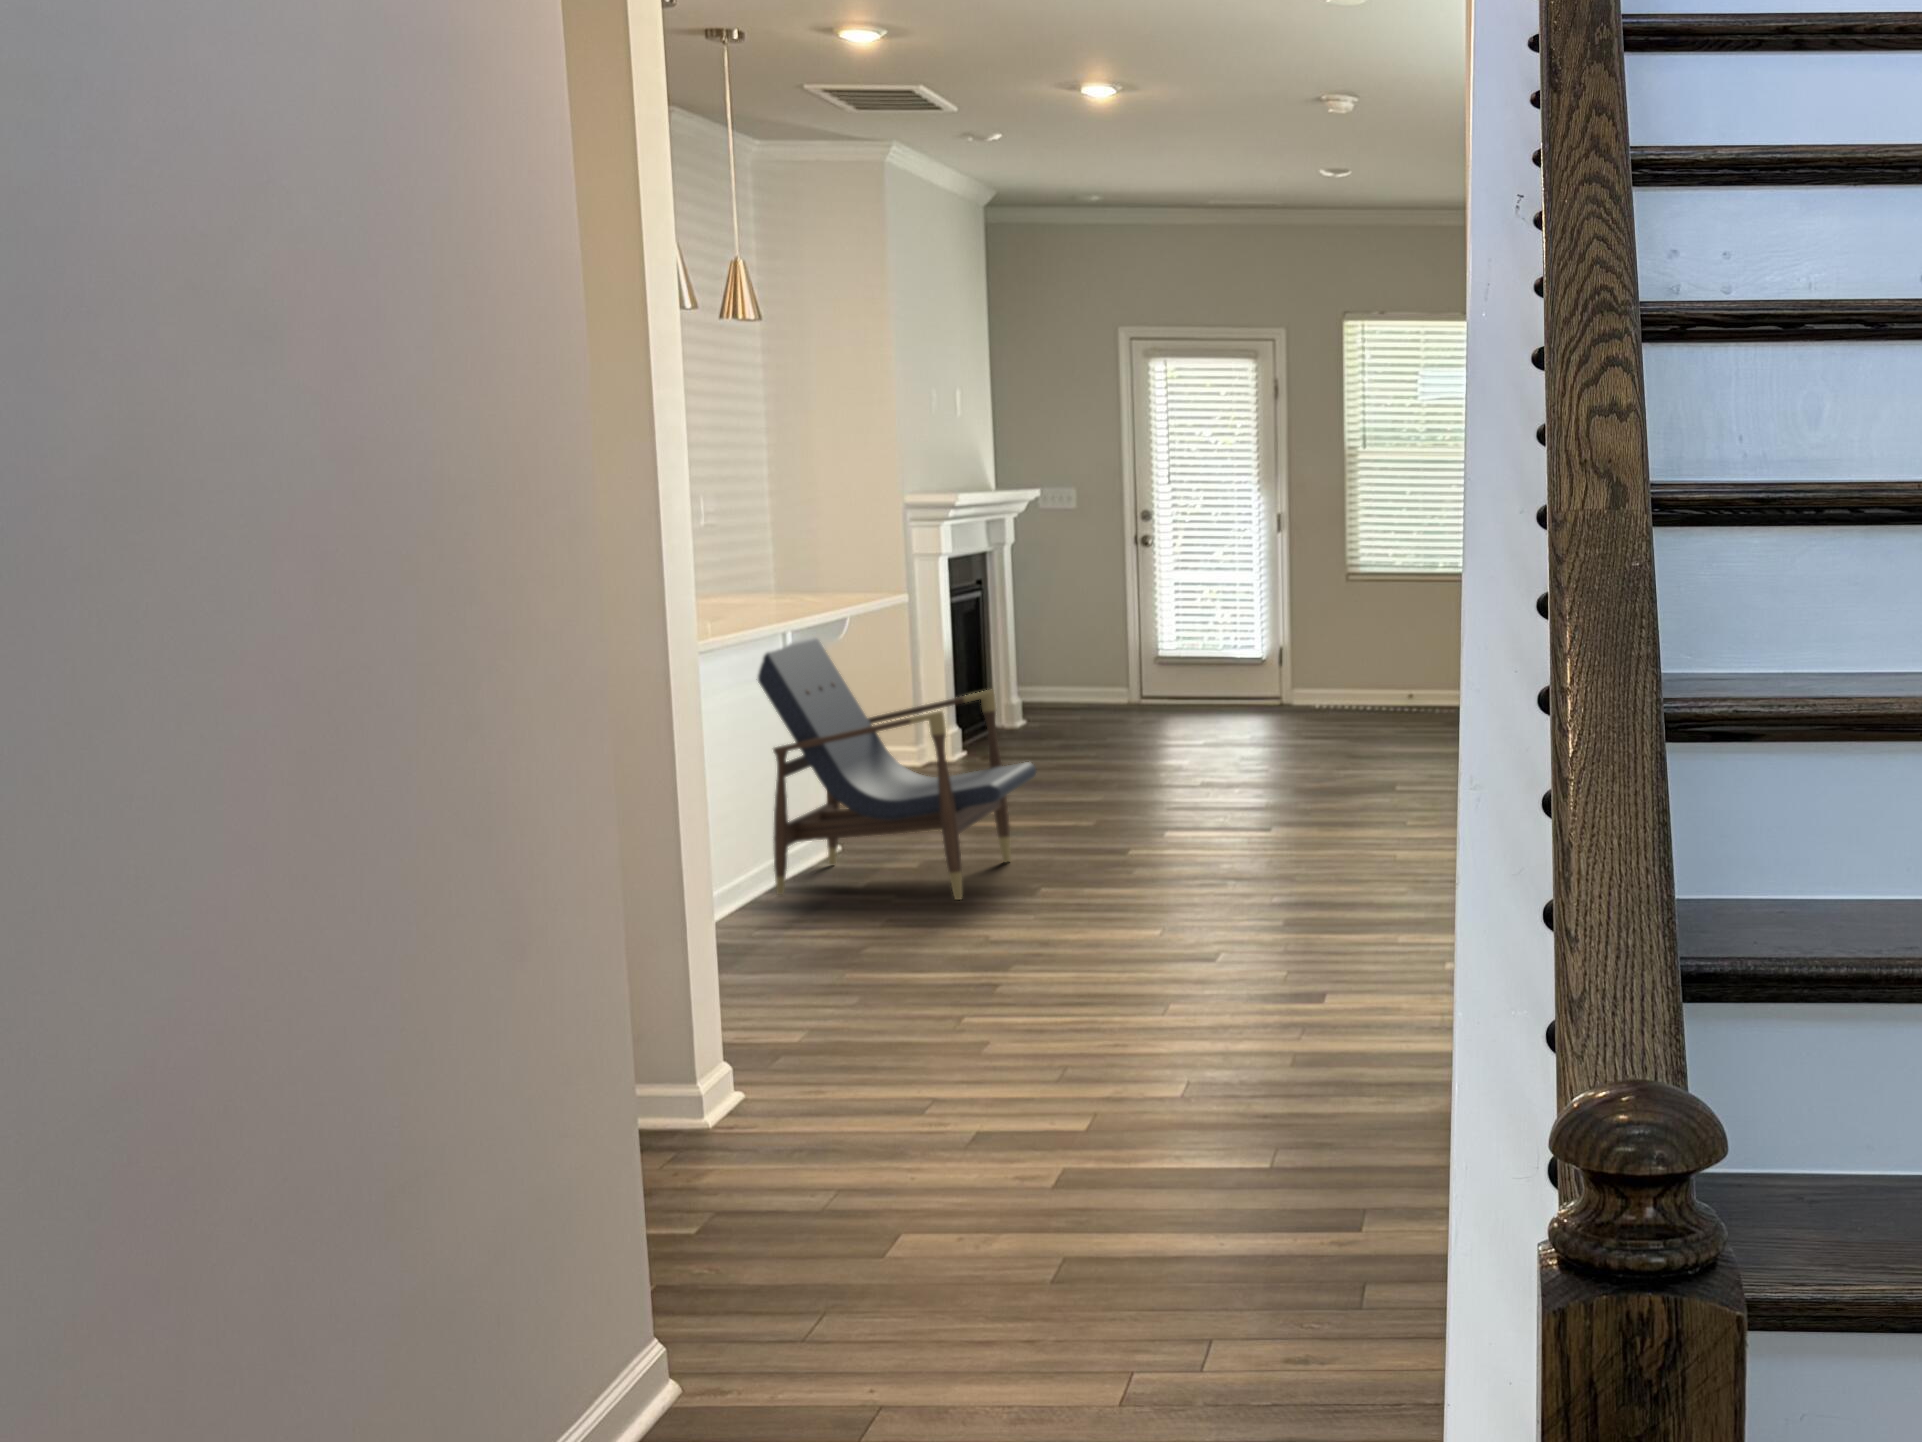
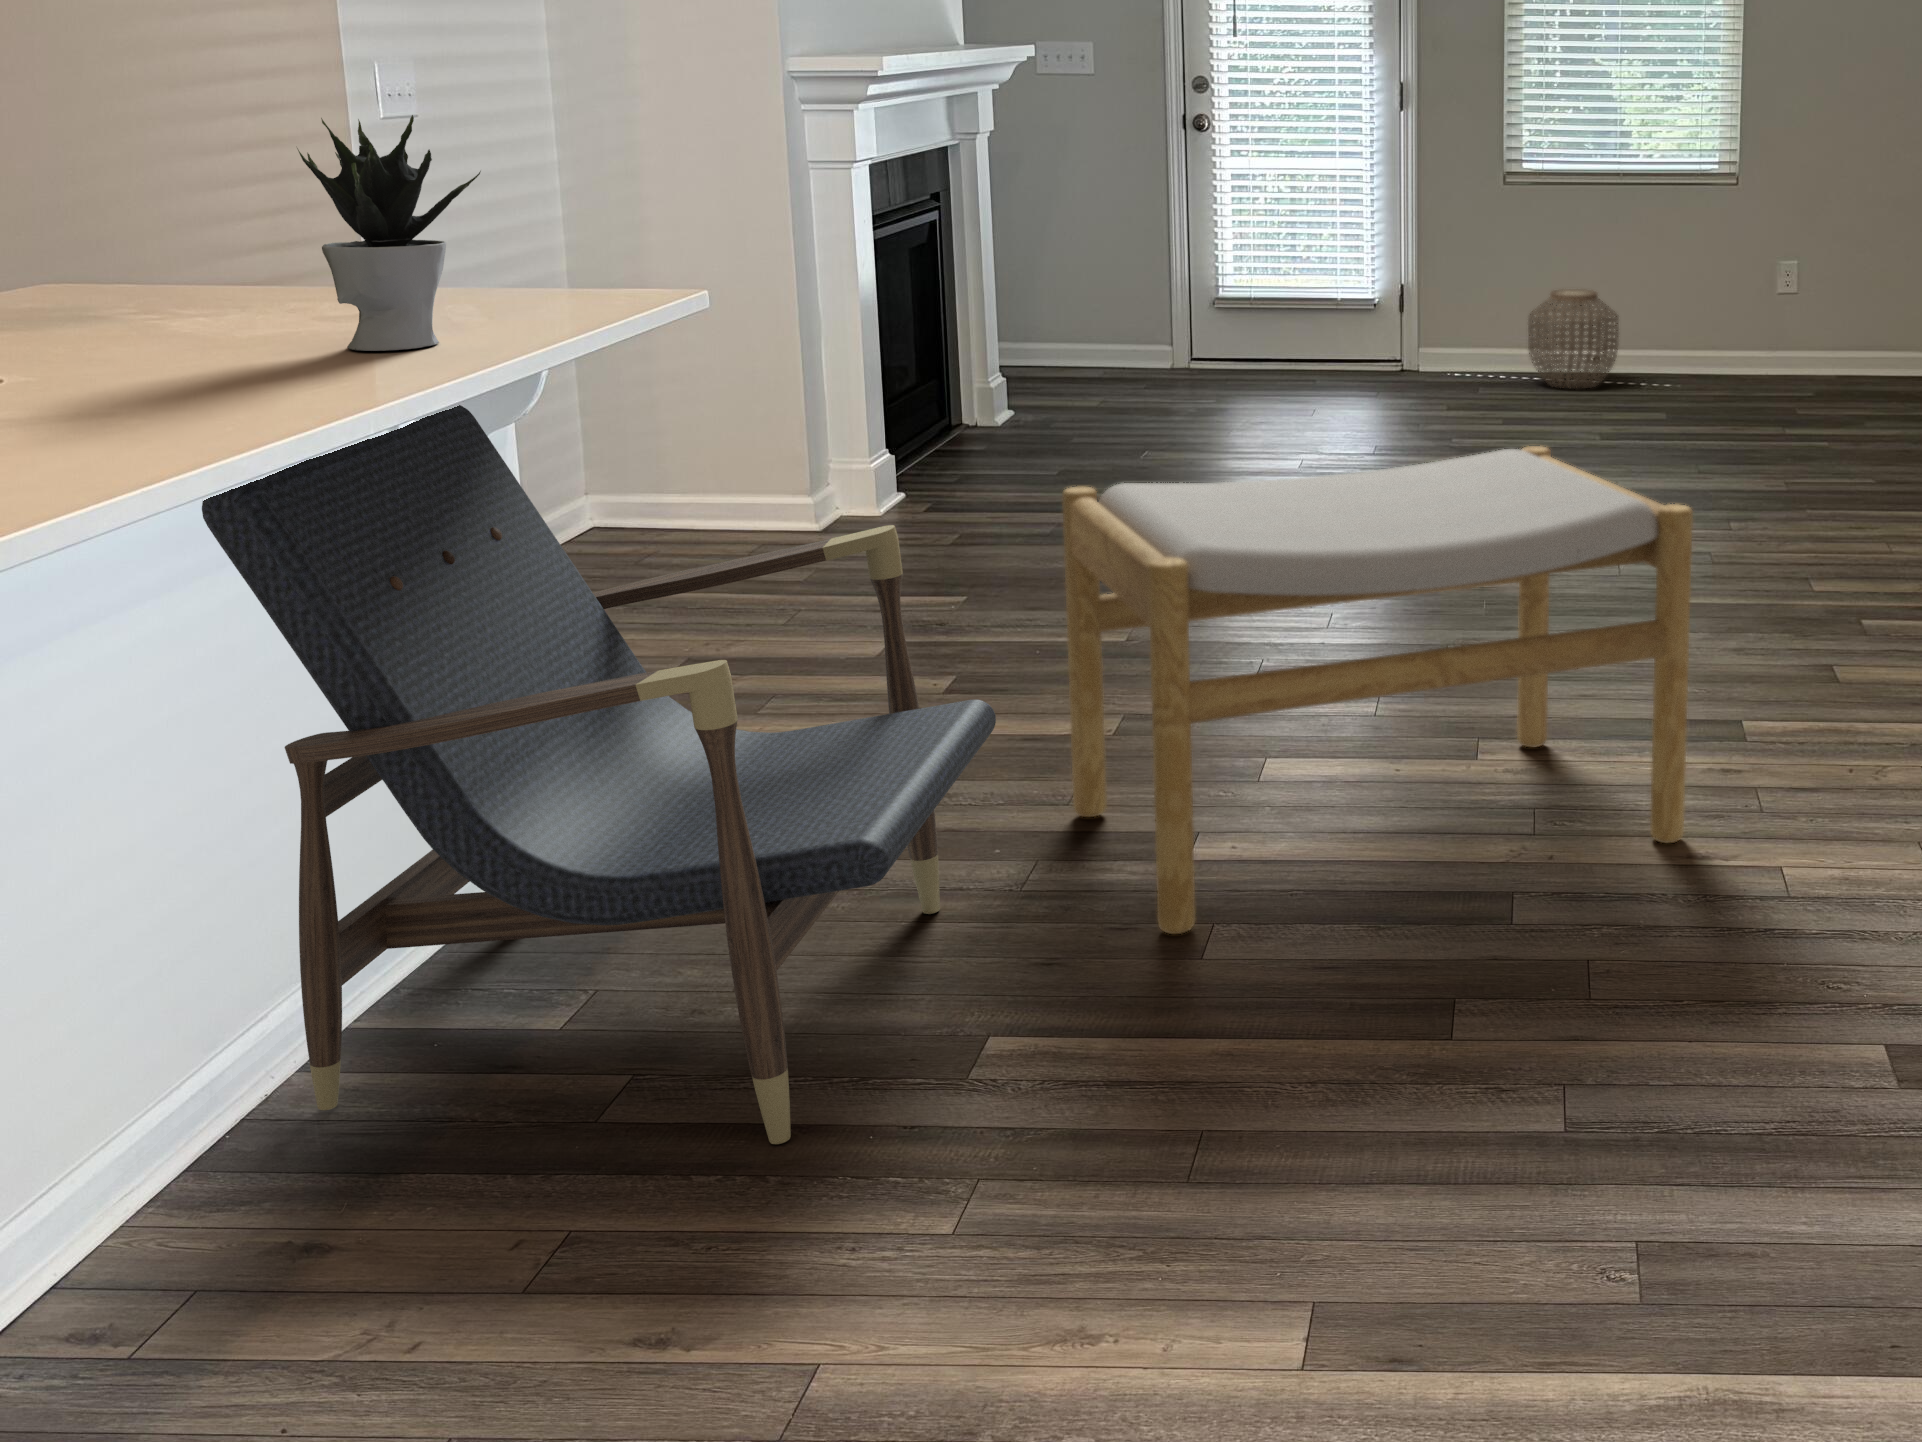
potted plant: none [765,512,831,605] -> present [297,115,481,351]
woven basket: none [1362,649,1422,713] -> present [1528,289,1618,389]
footstool: none [1064,678,1349,866] -> present [1062,446,1693,934]

